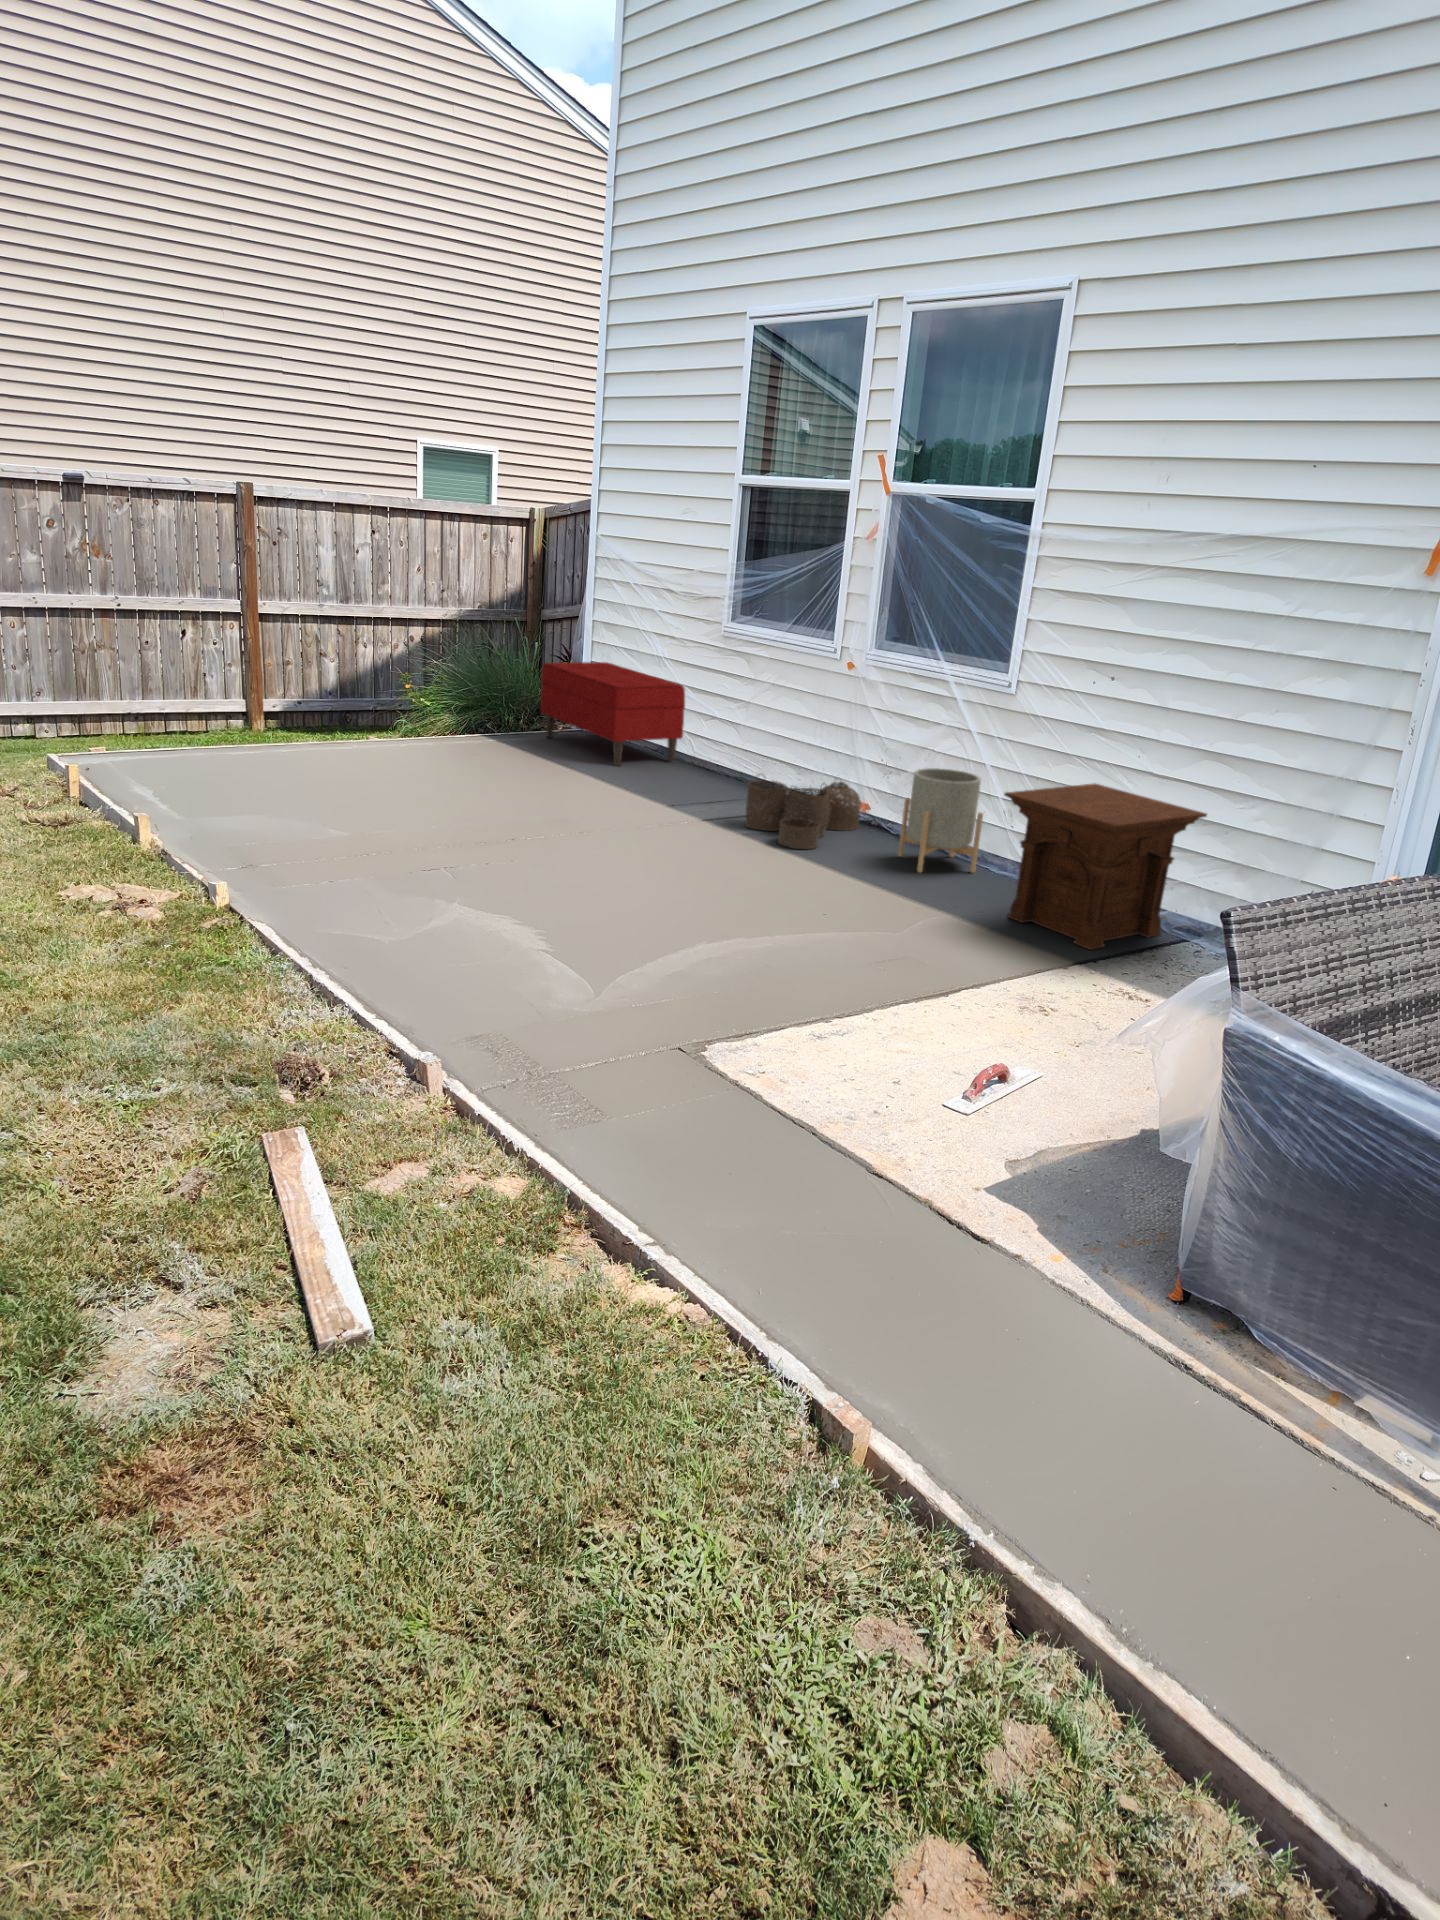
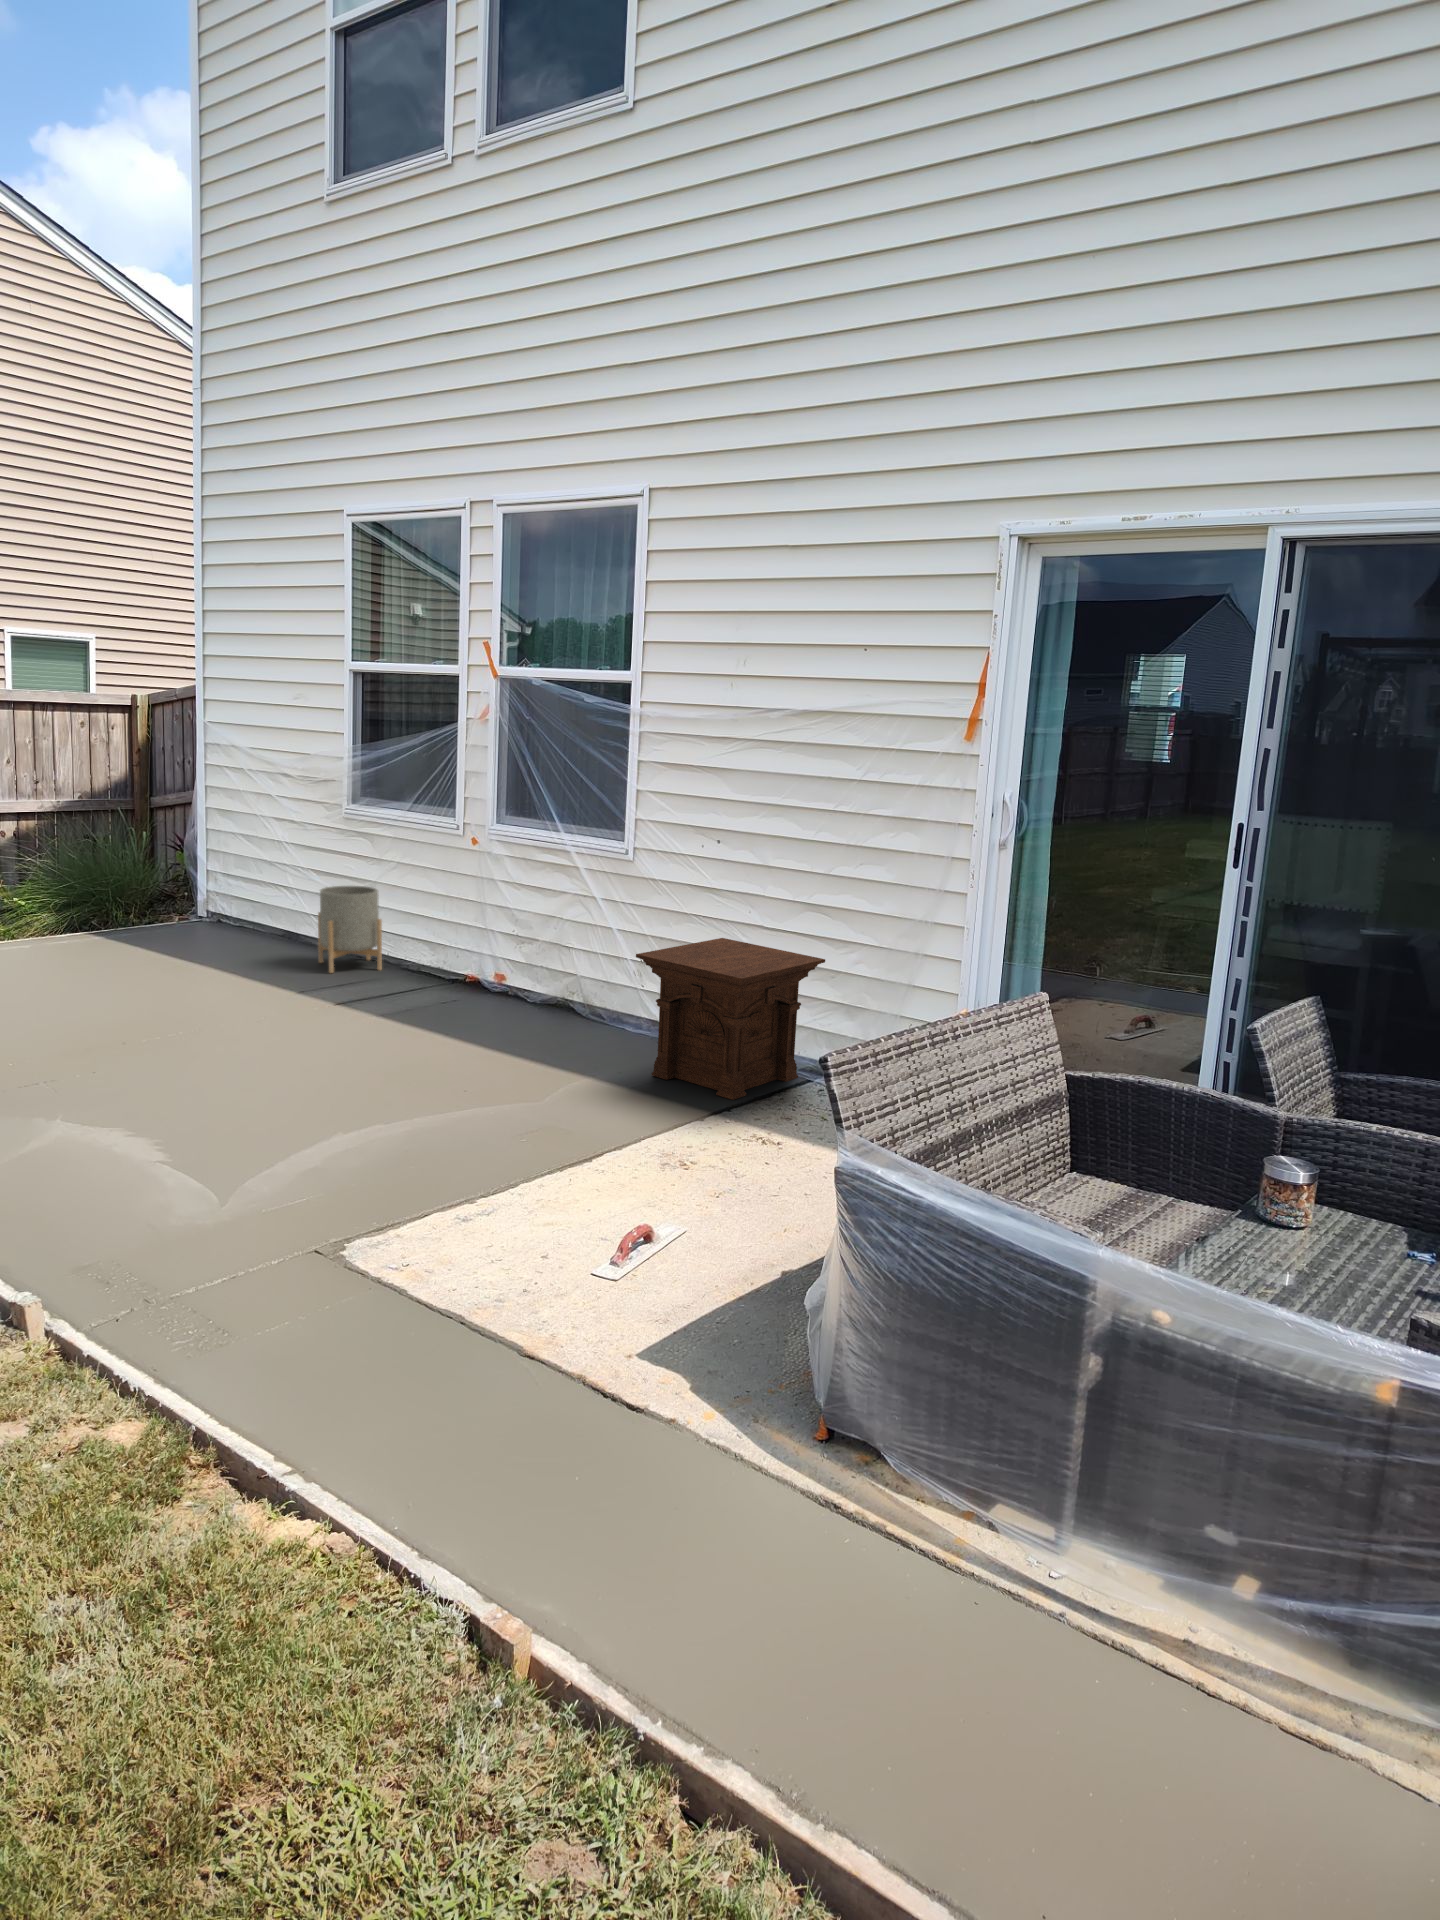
bench: present [541,662,685,766] -> none [148,844,311,953]
planter: present [898,768,983,873] -> present [318,886,382,973]
woven basket: present [746,780,861,849] -> none [380,949,501,1025]

